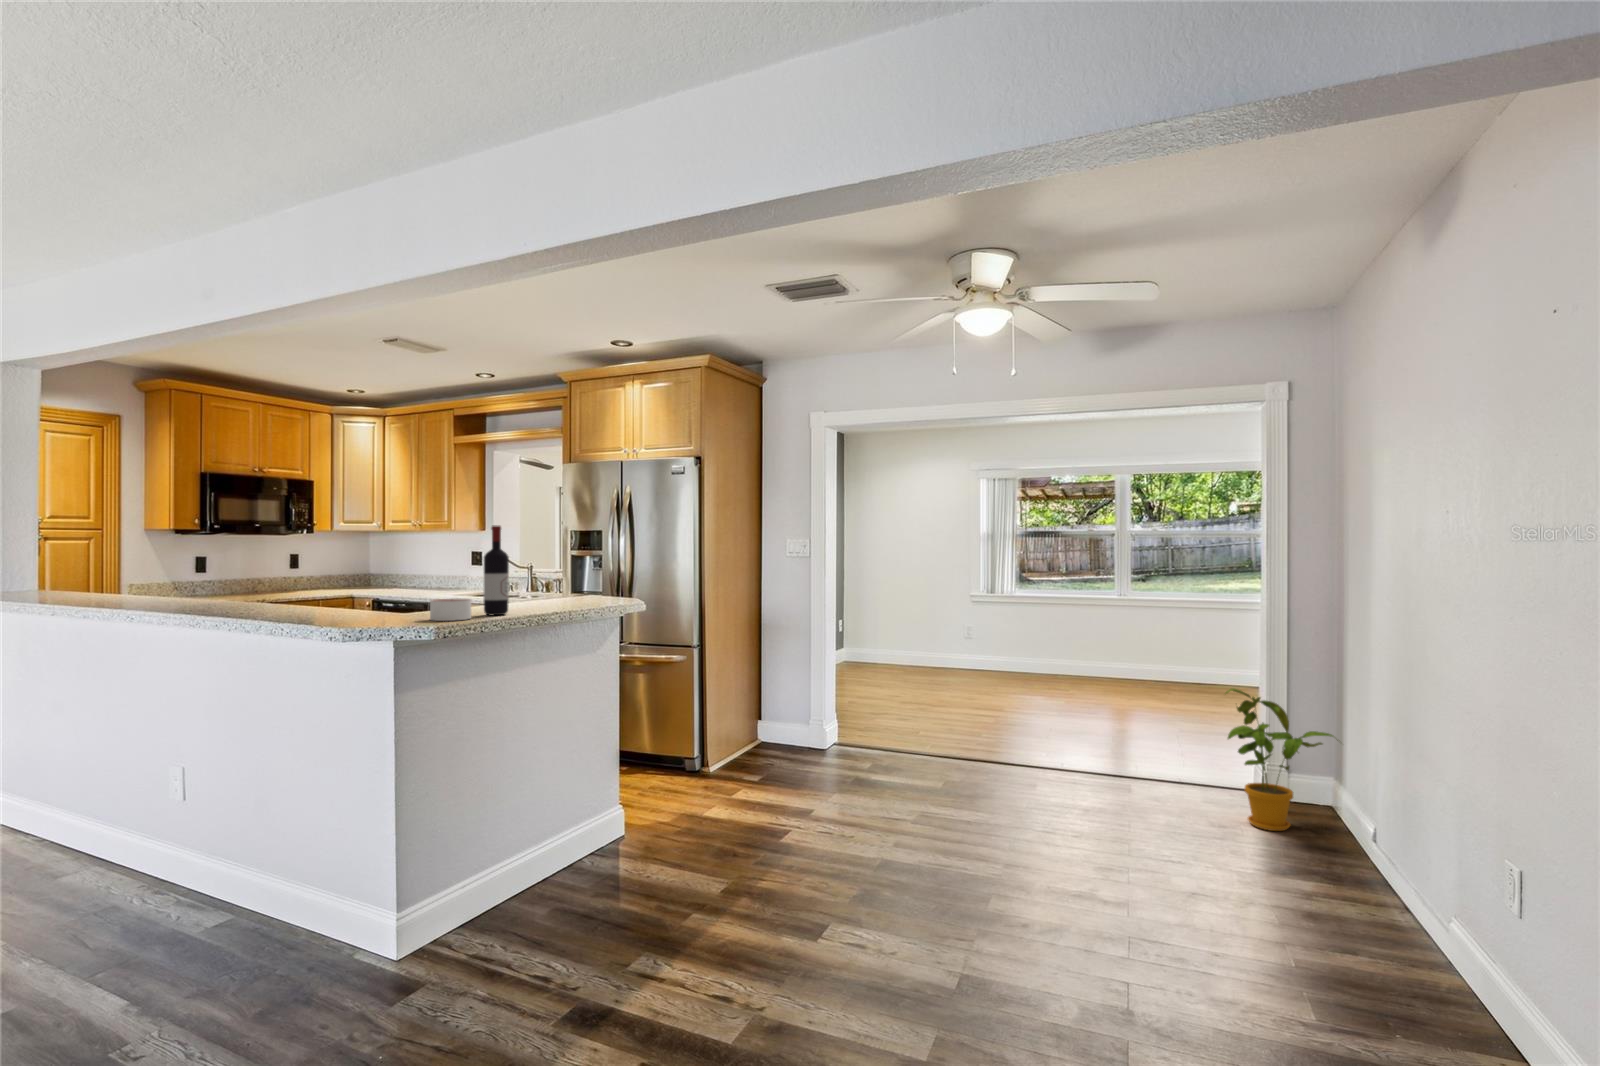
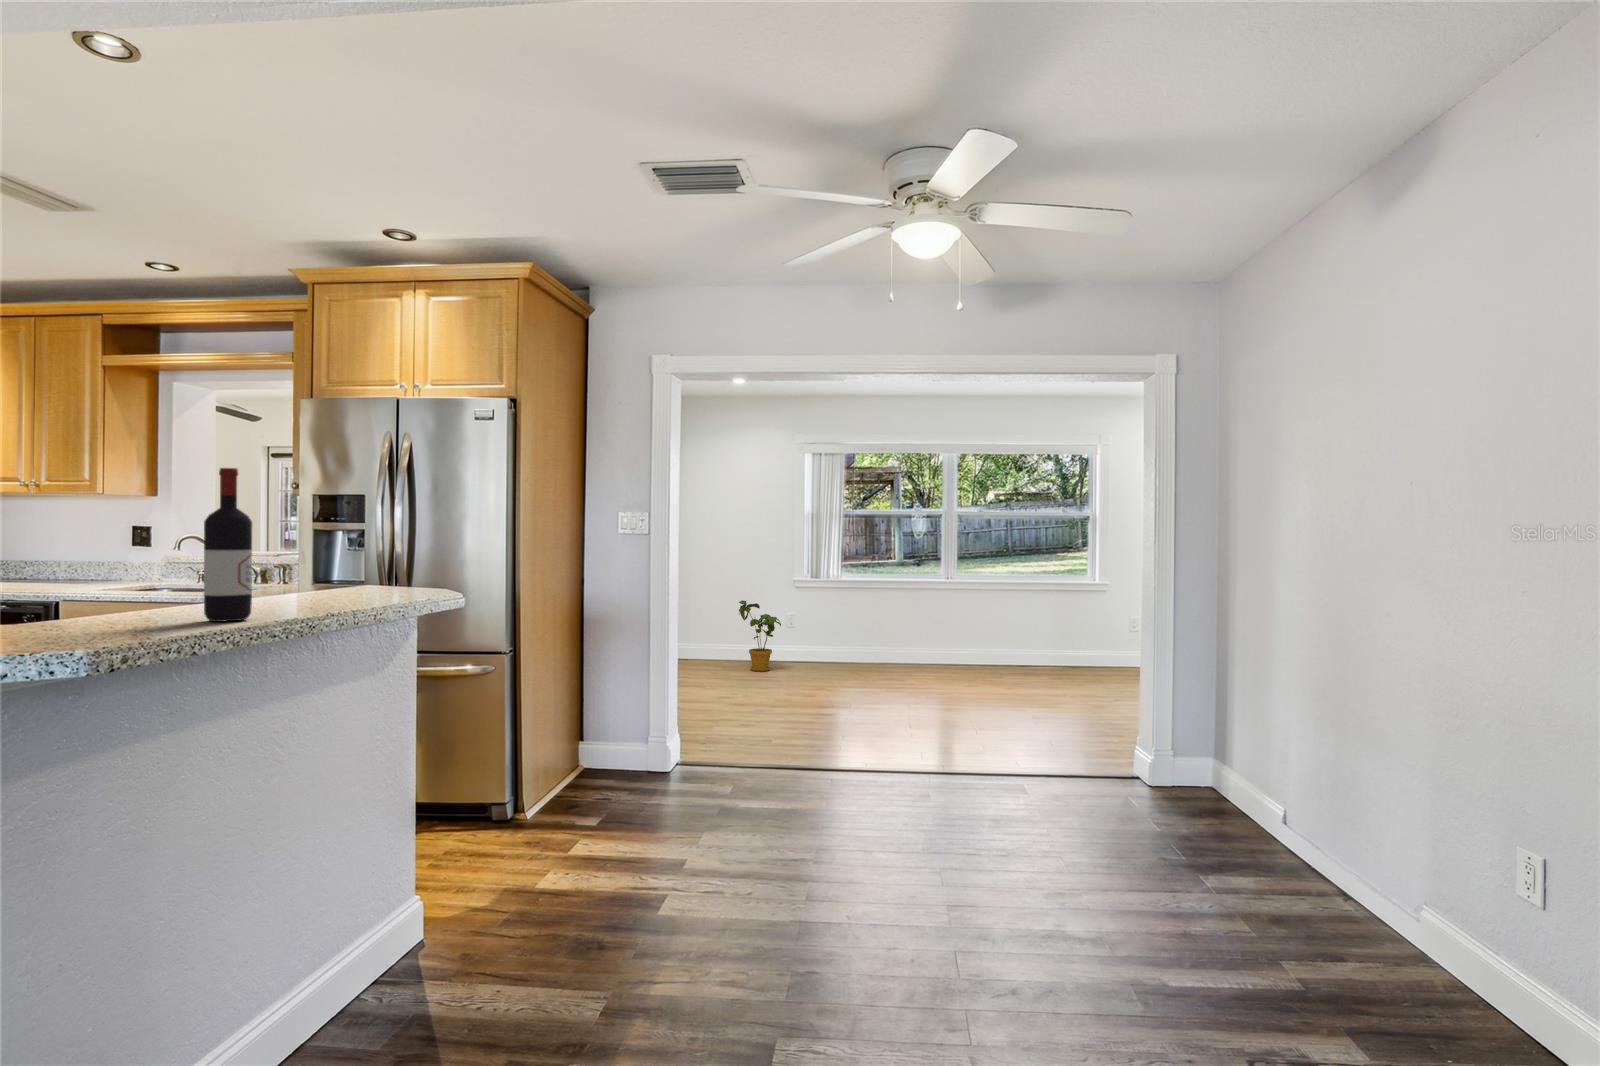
candle: present [430,599,471,621] -> none [98,594,185,635]
house plant: present [1226,688,1334,831] -> present [739,600,781,671]

